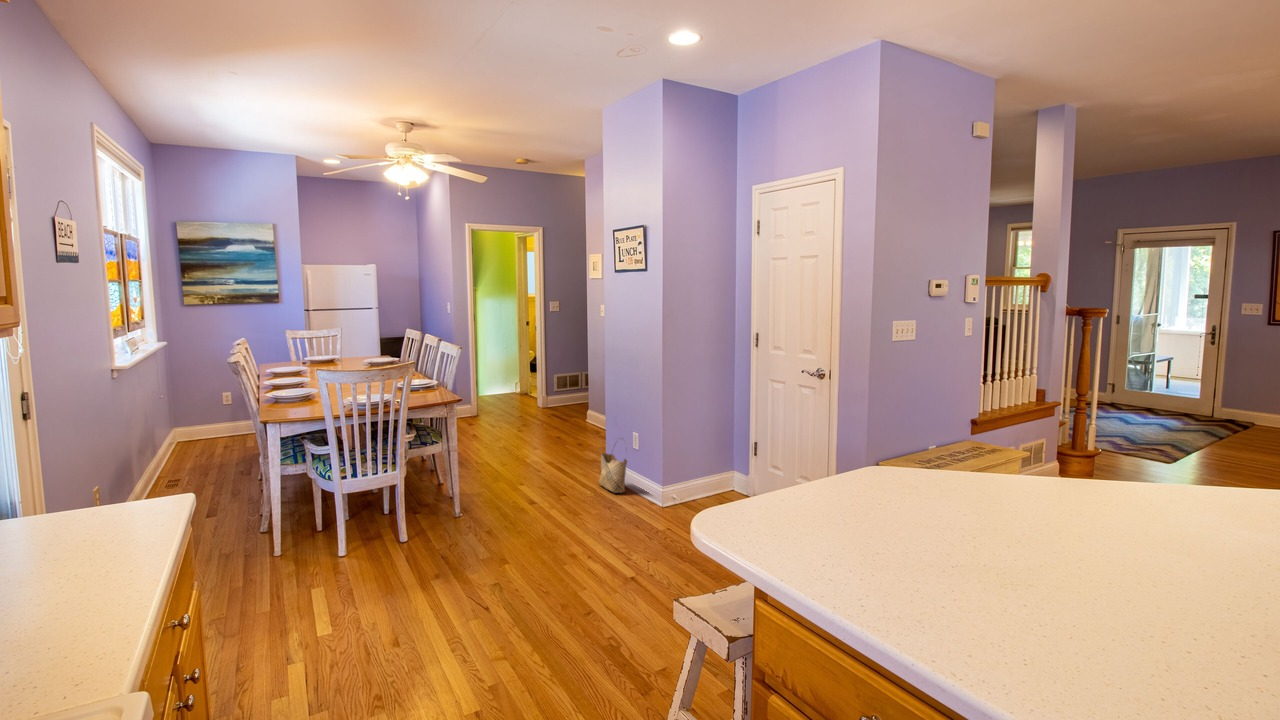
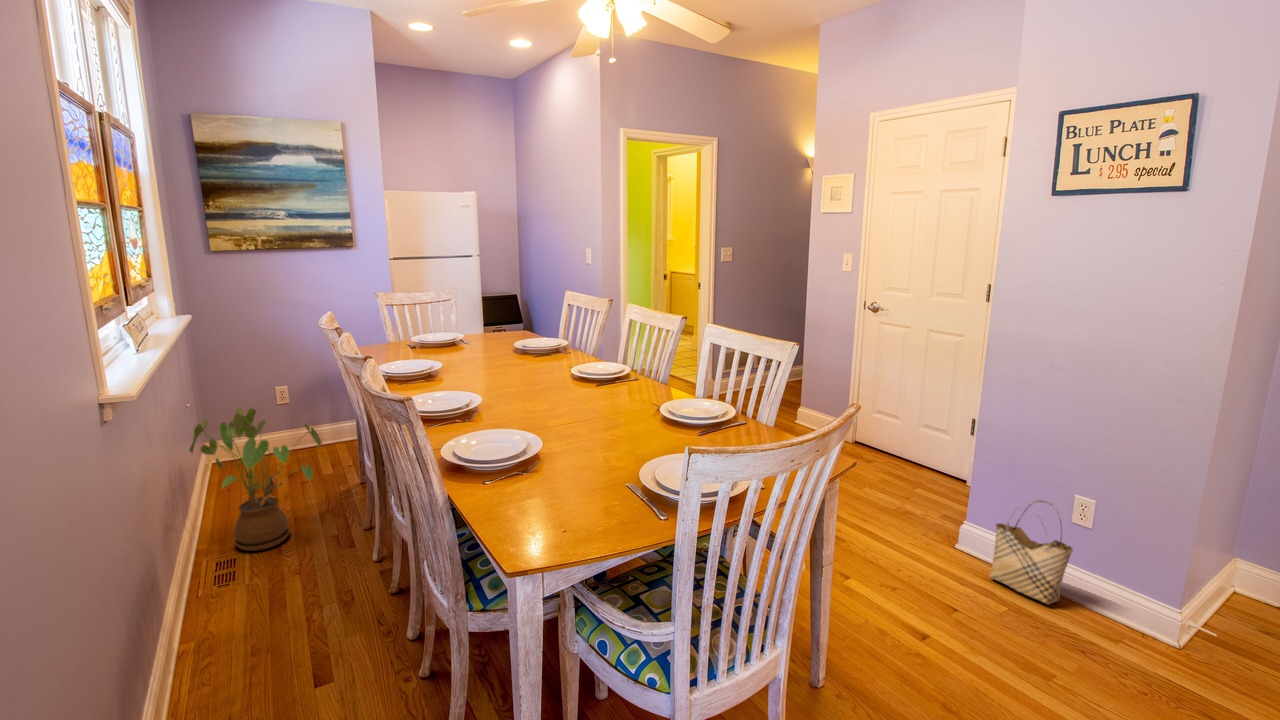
house plant: none [158,394,237,474] -> present [189,408,321,551]

